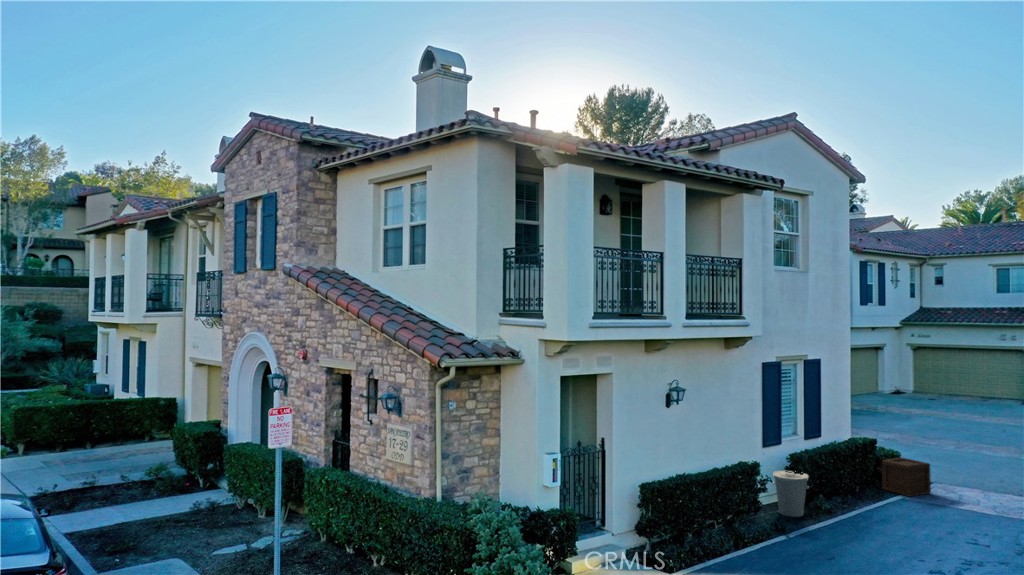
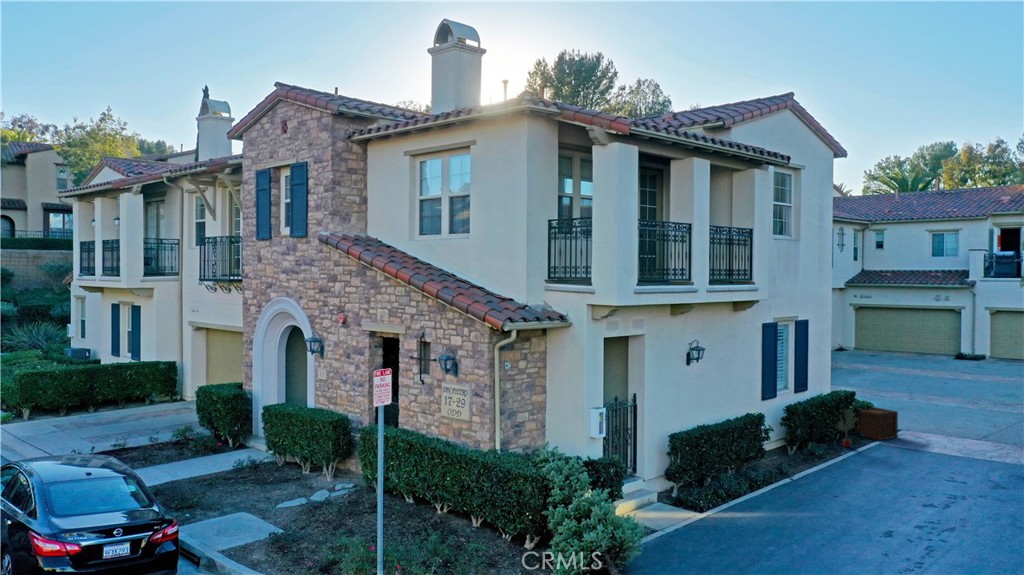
potted tree: none [853,459,879,504] -> present [836,410,856,447]
trash can: present [773,471,809,517] -> none [769,420,801,460]

